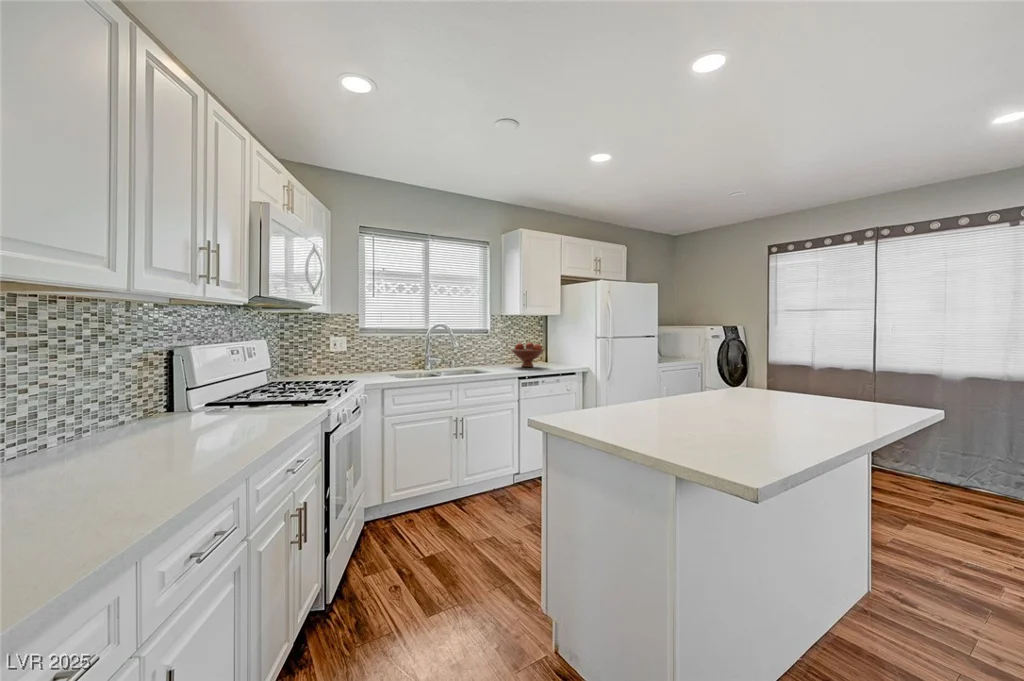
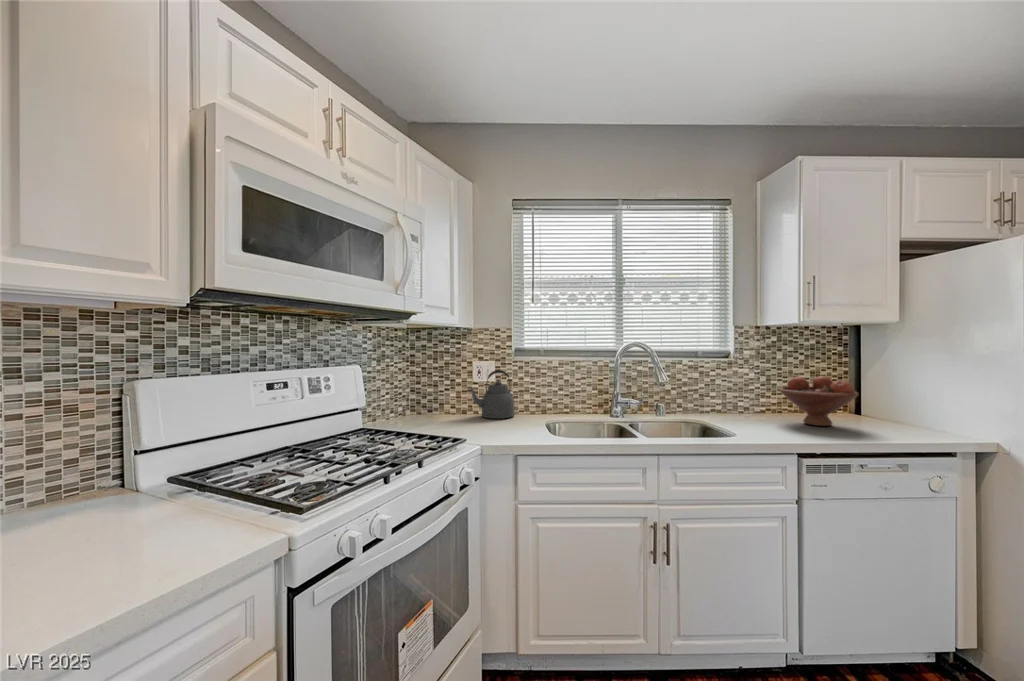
kettle: none [329,343,363,375] -> present [467,370,514,419]

